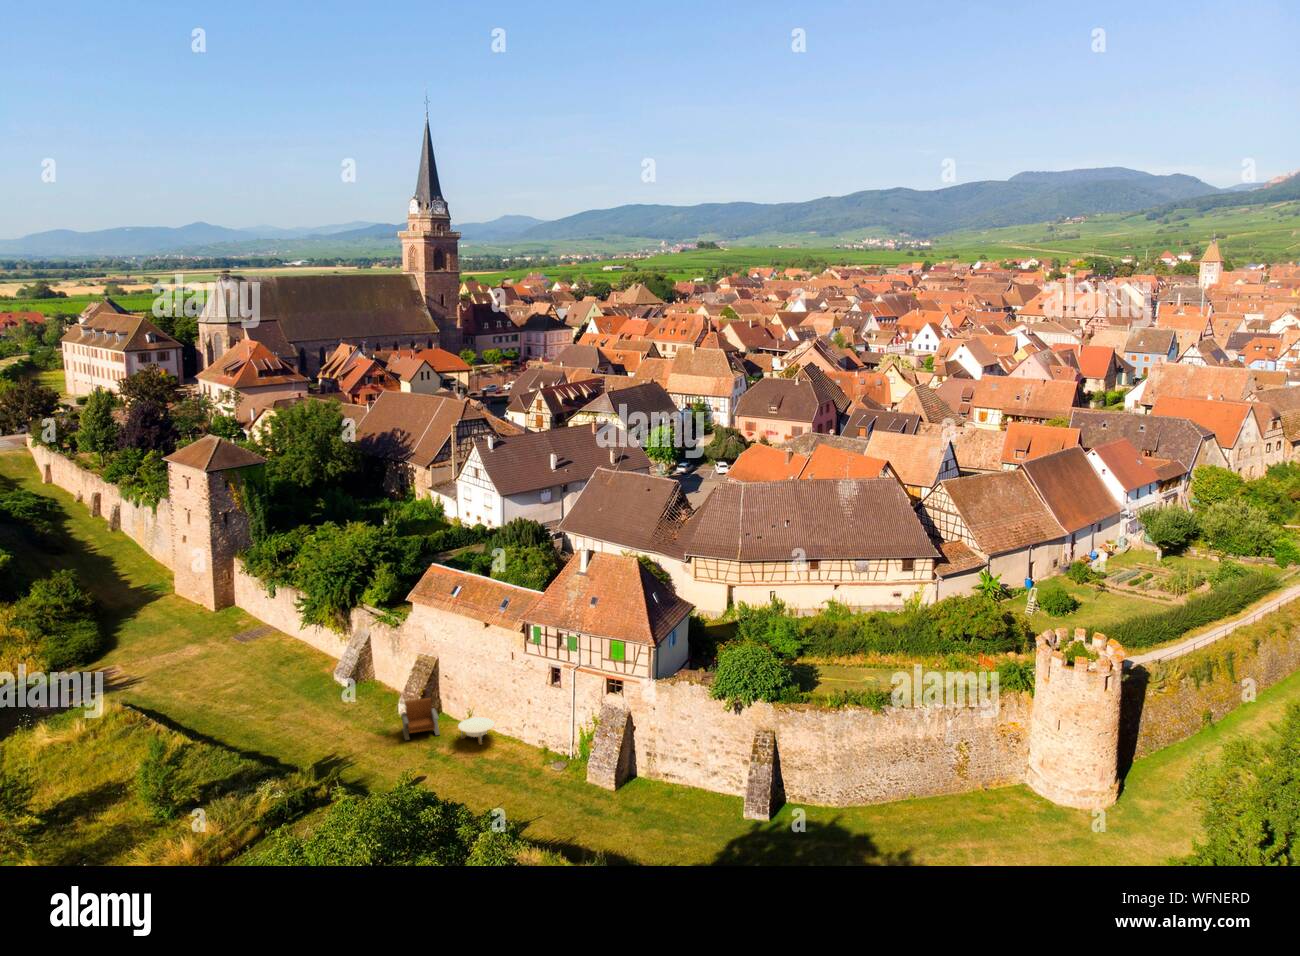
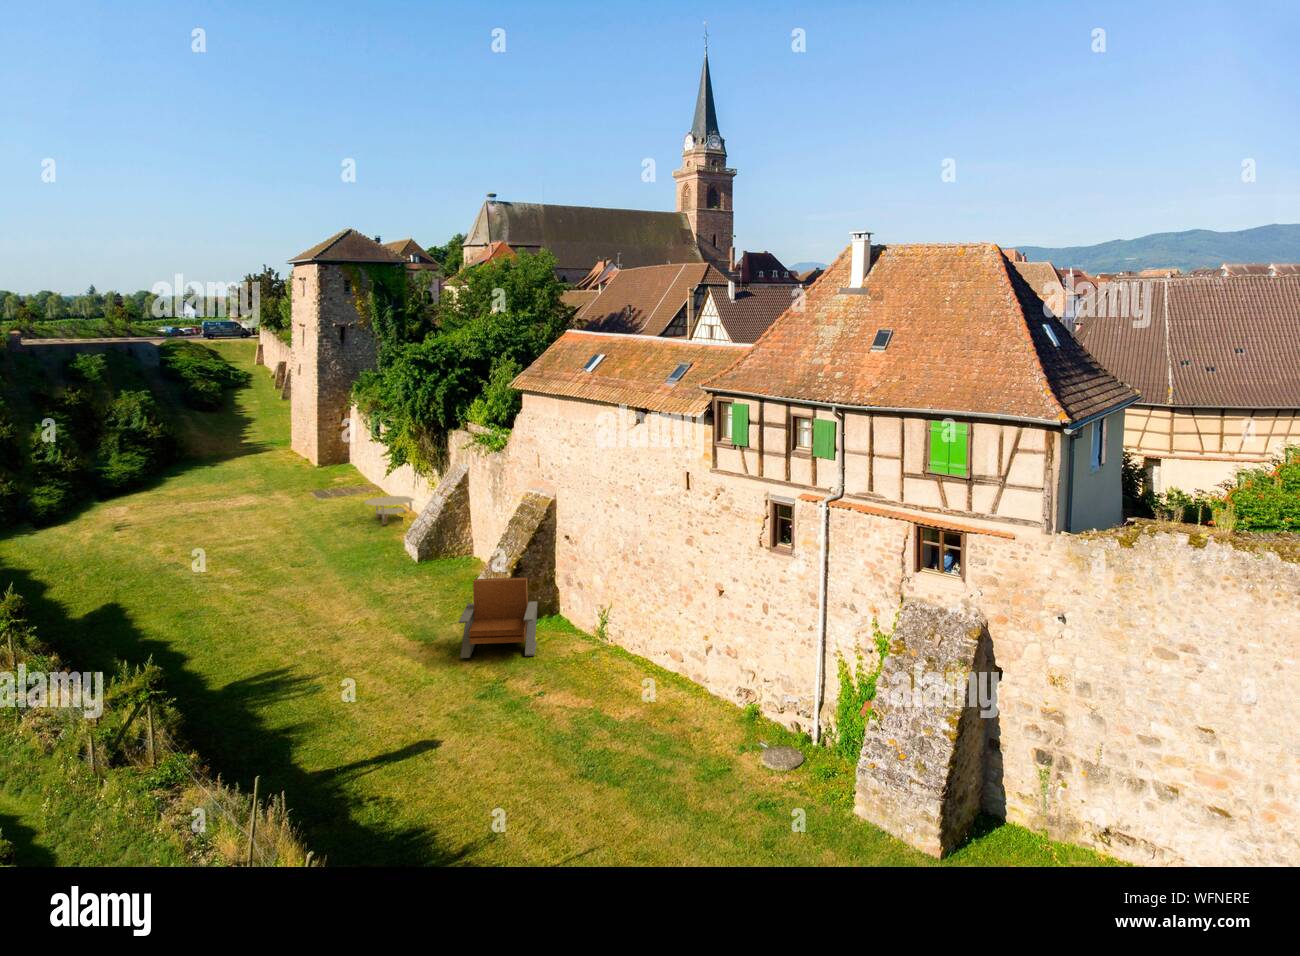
round table: present [458,717,494,745] -> present [364,496,415,525]

